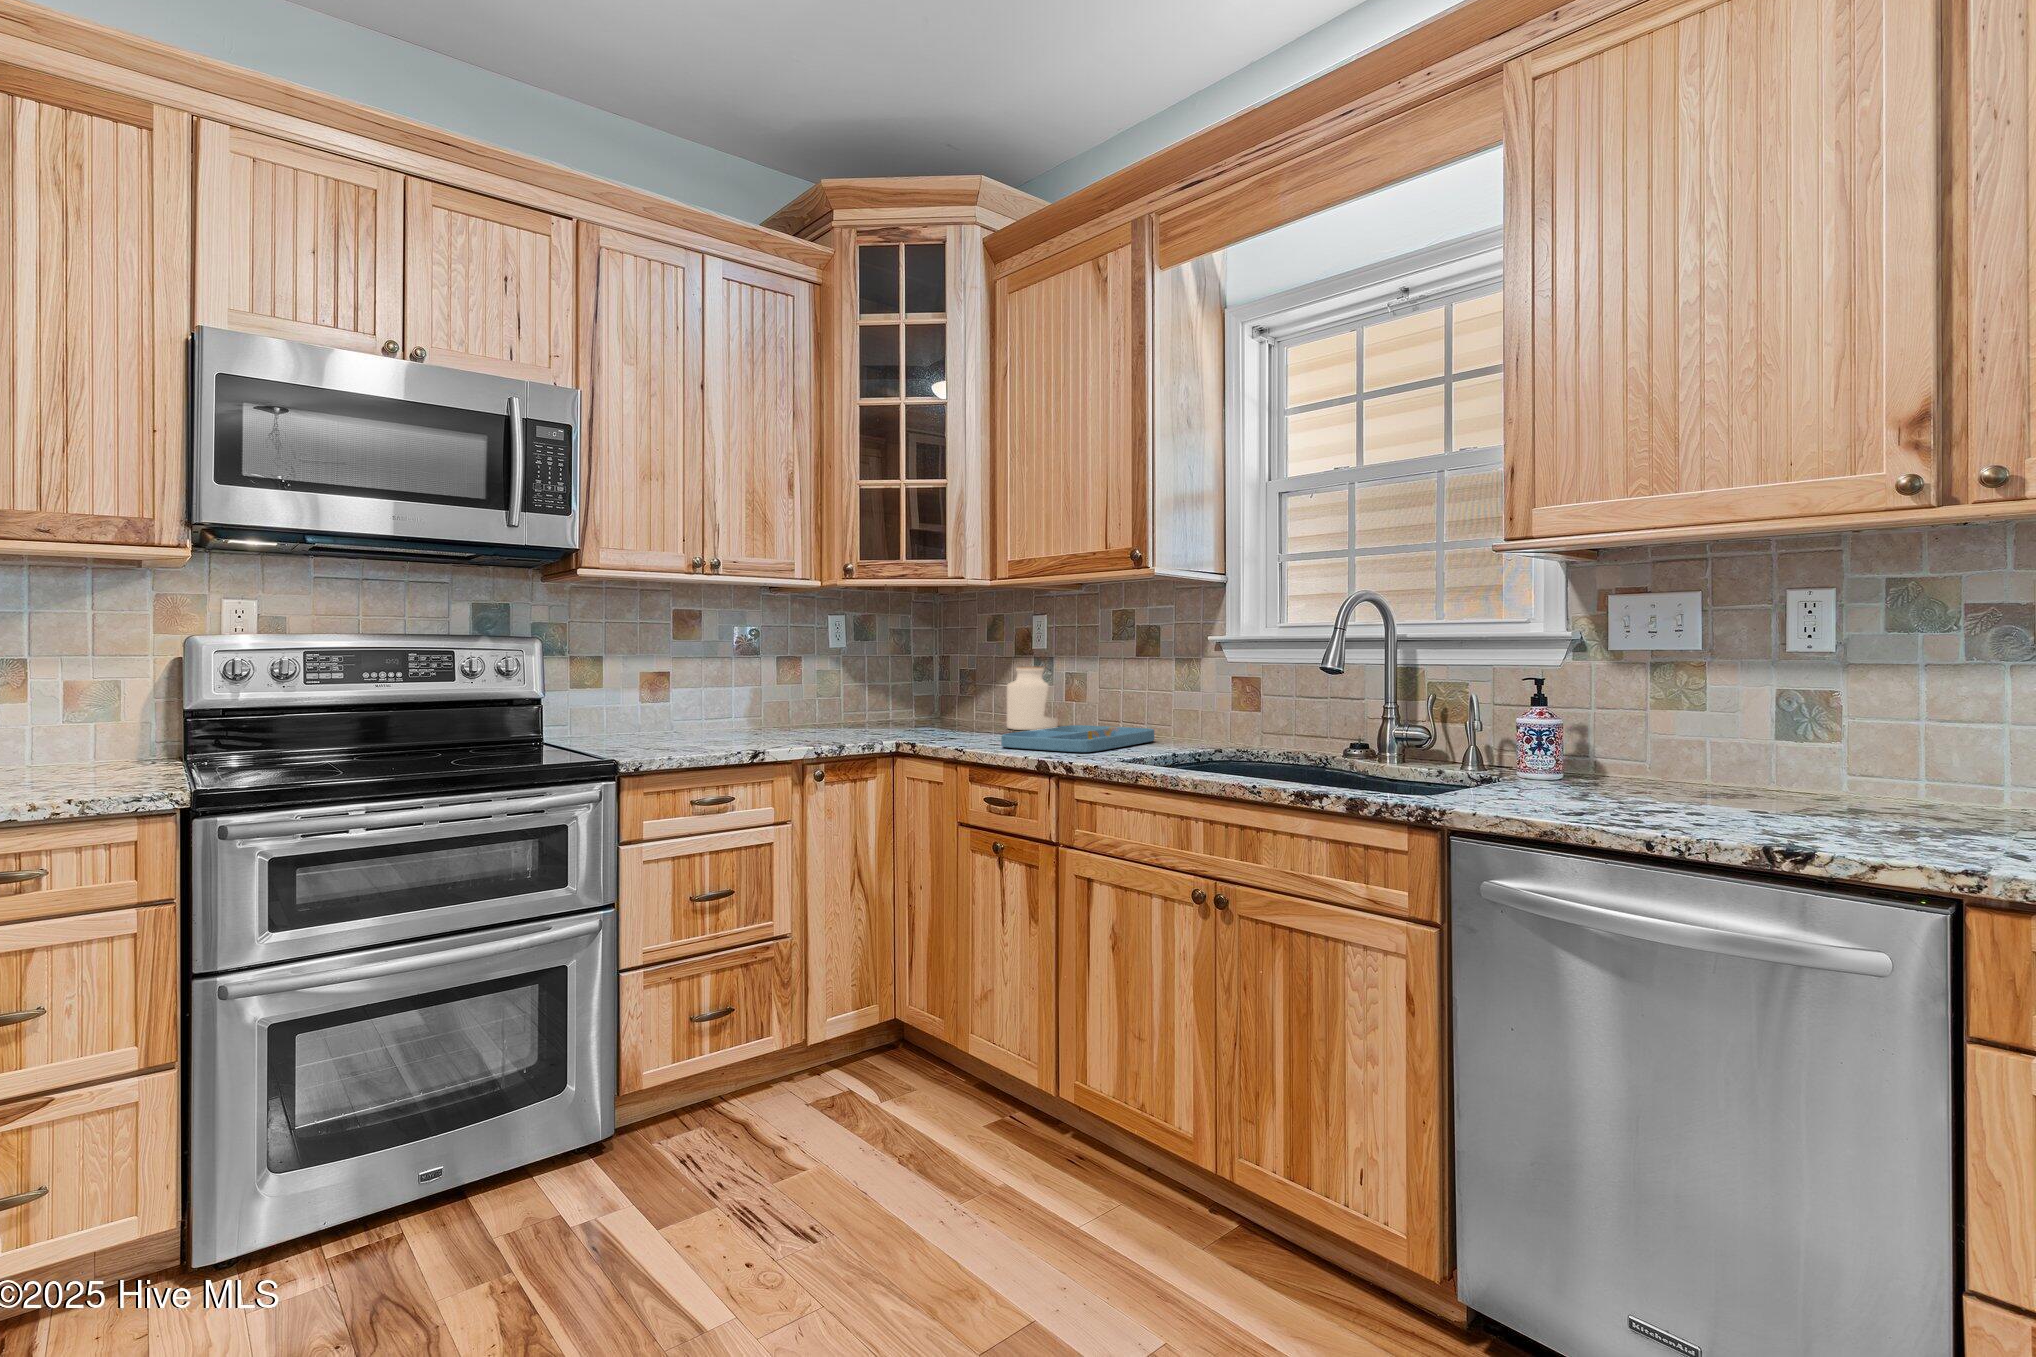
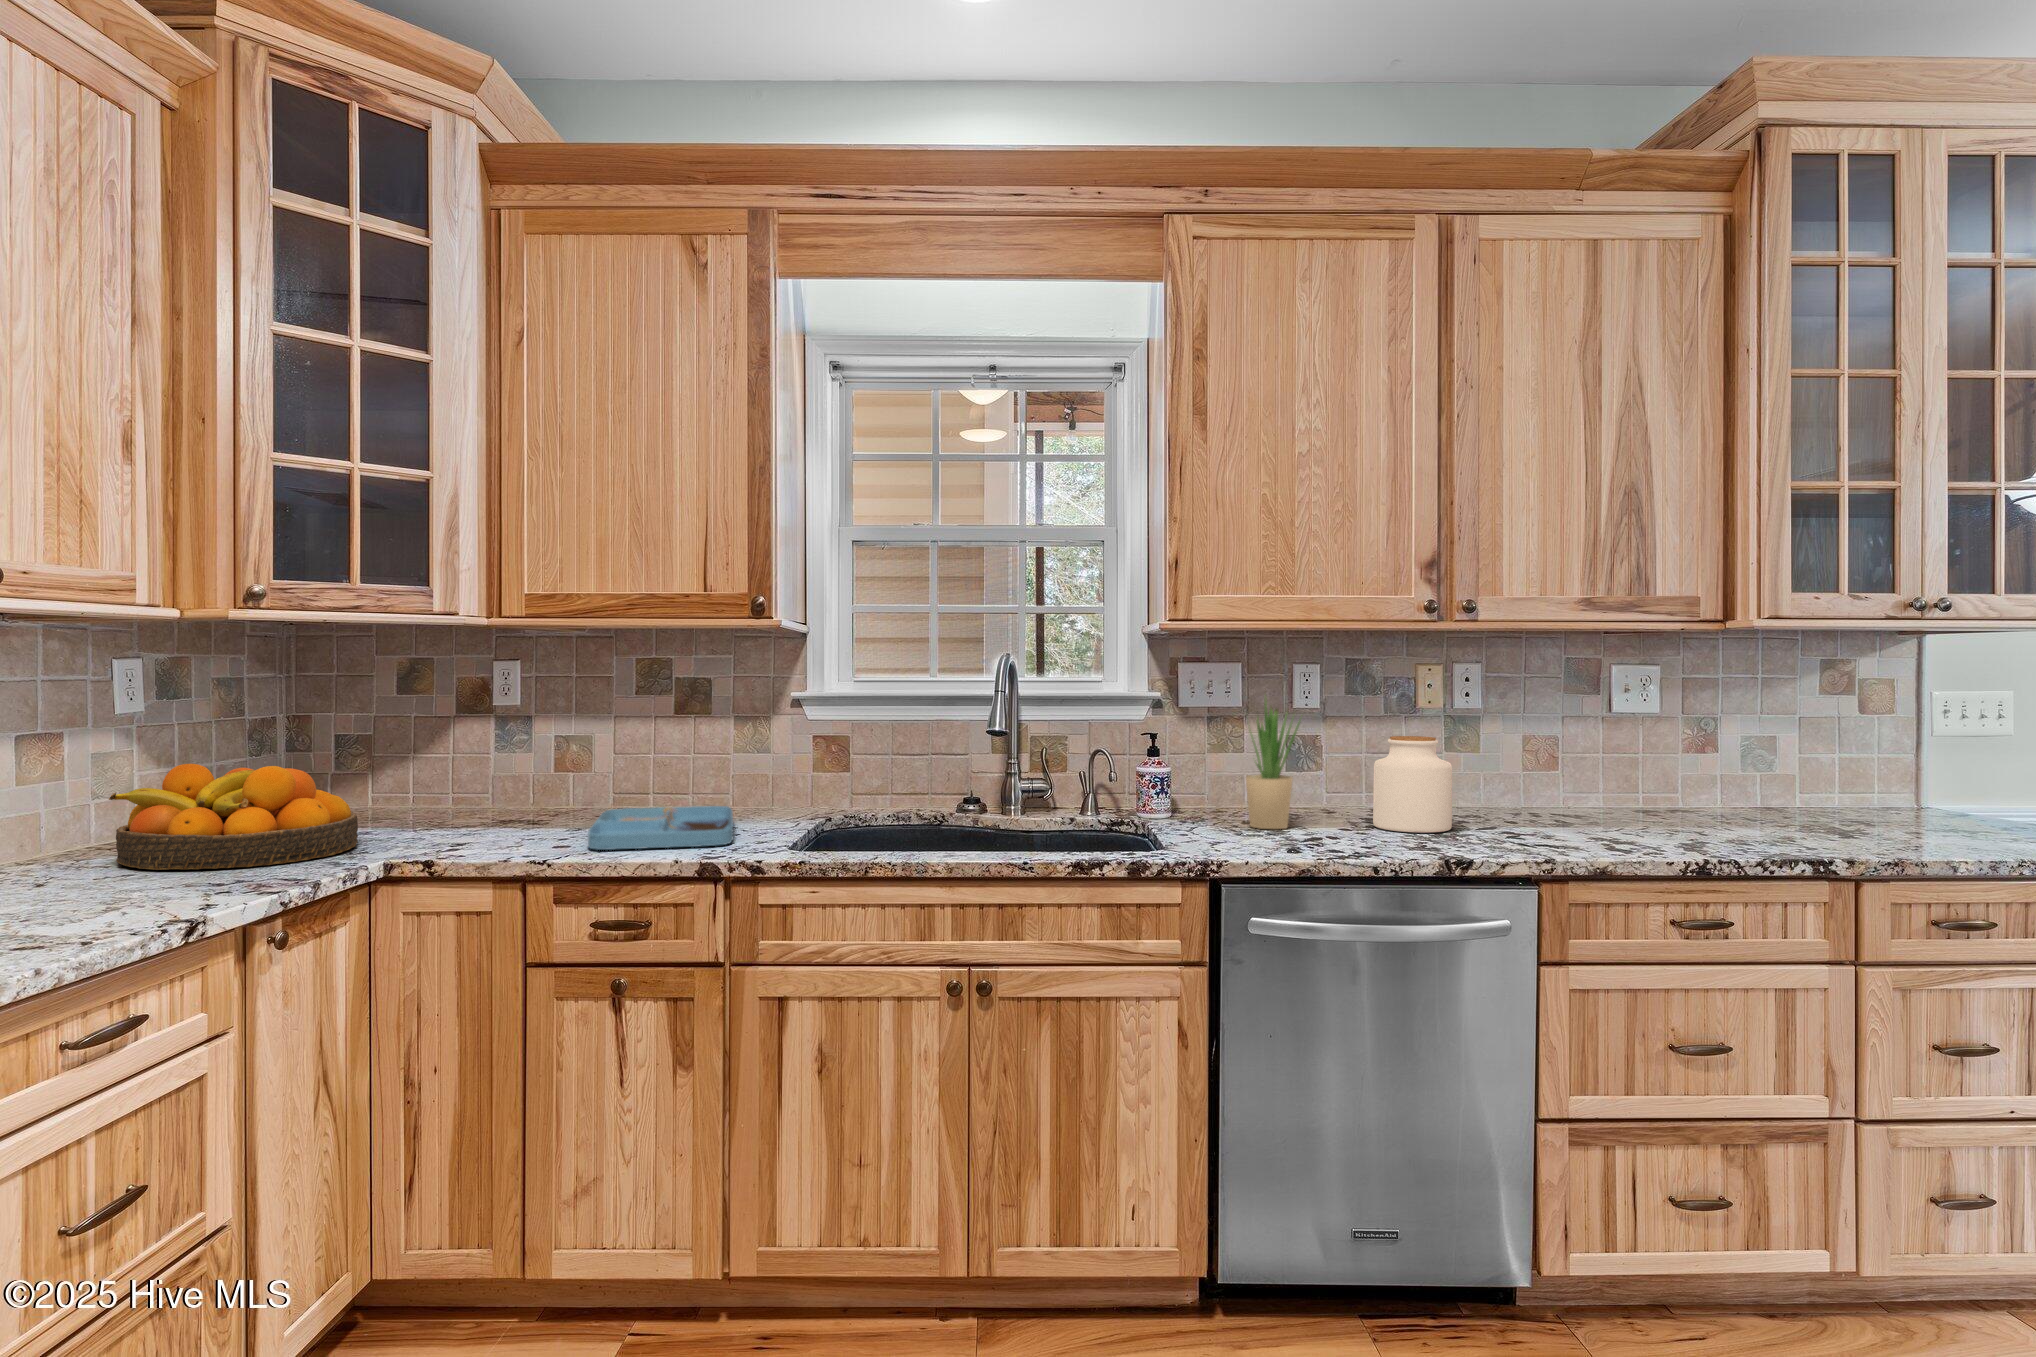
potted plant: none [1614,616,1691,795] -> present [1246,701,1300,829]
jar: present [1007,666,1058,730] -> present [1373,736,1452,833]
fruit bowl: none [792,676,918,738] -> present [109,764,358,870]

